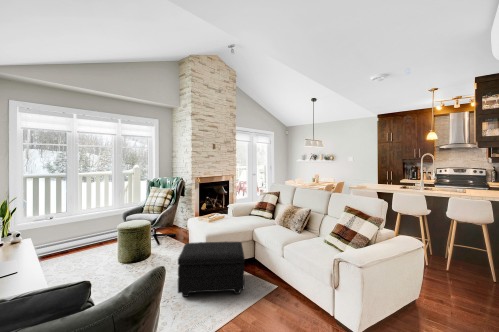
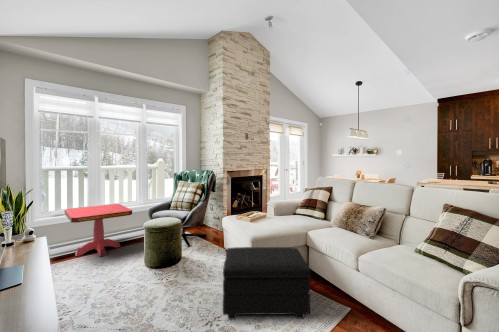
side table: none [46,209,108,256] -> present [65,204,132,257]

